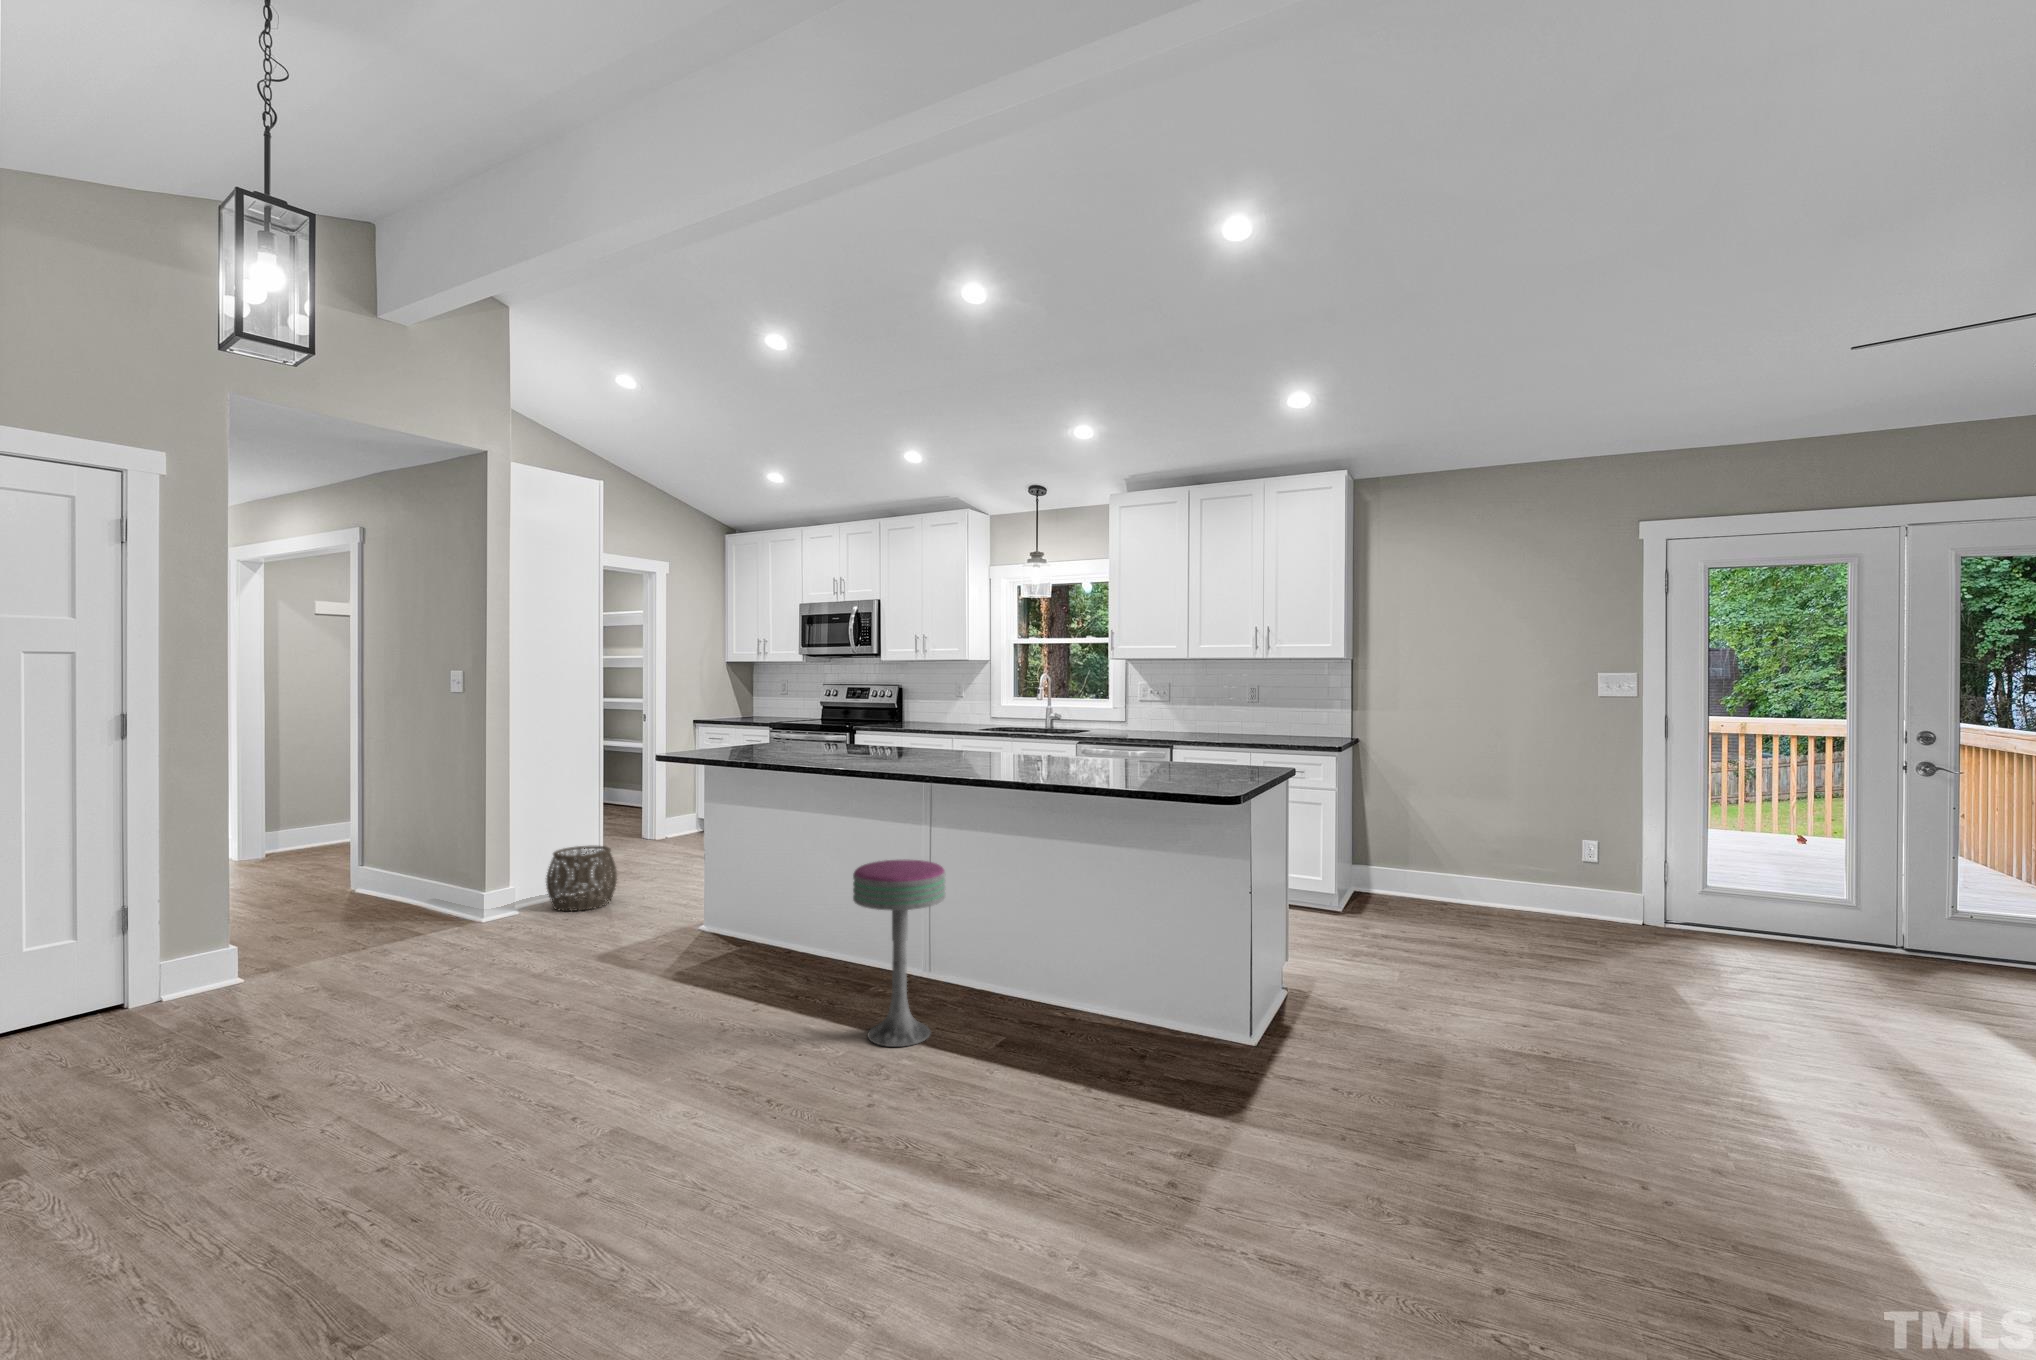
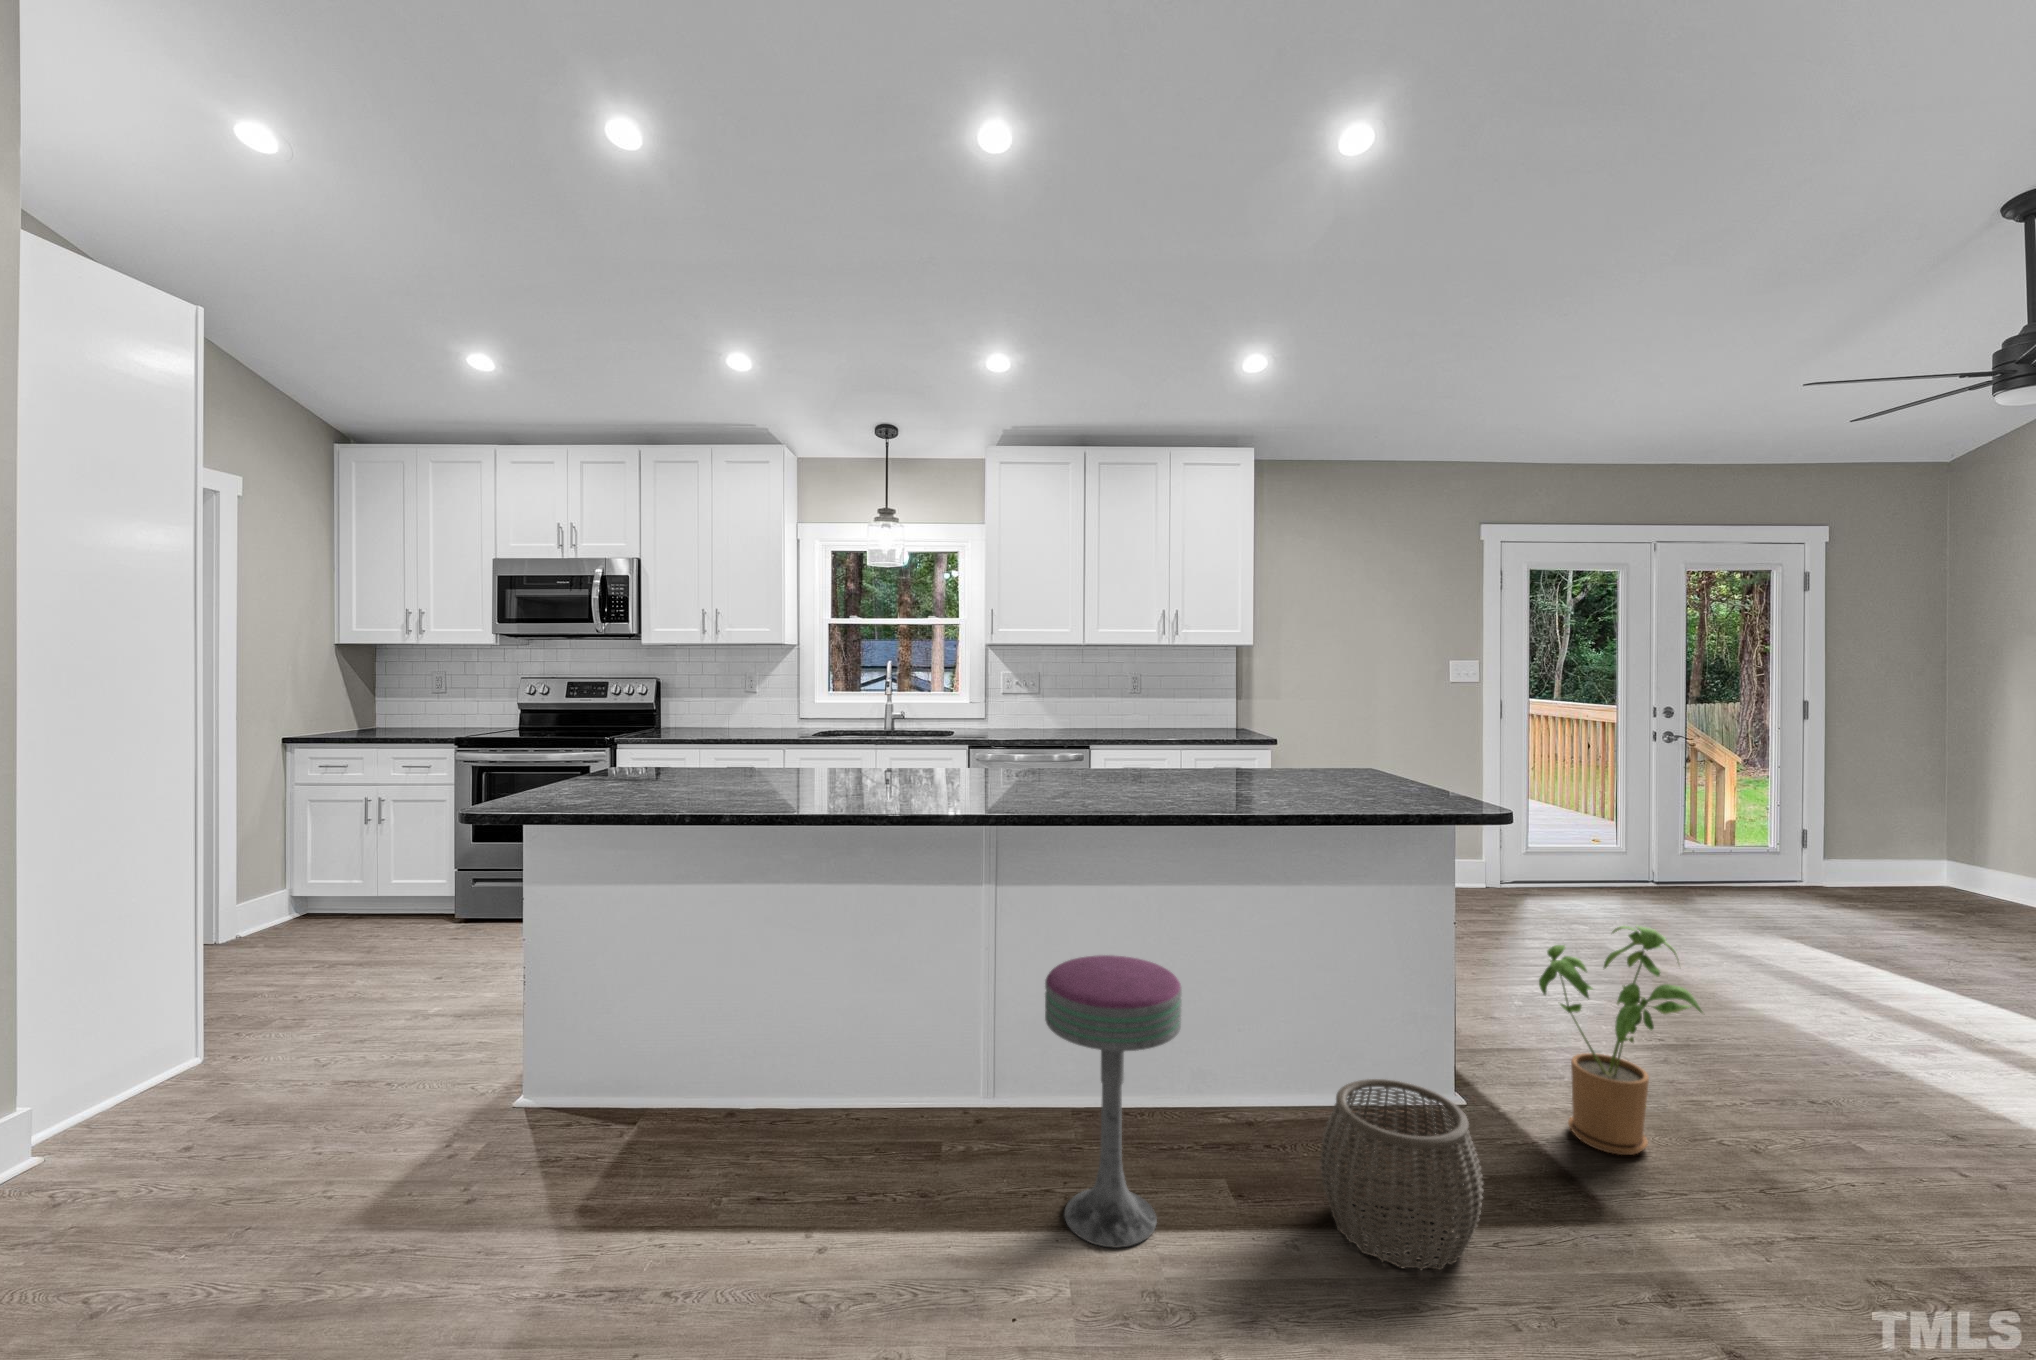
woven basket: present [546,846,617,911] -> present [1320,1079,1484,1270]
house plant: none [1295,894,1415,1097] -> present [1539,926,1702,1155]

